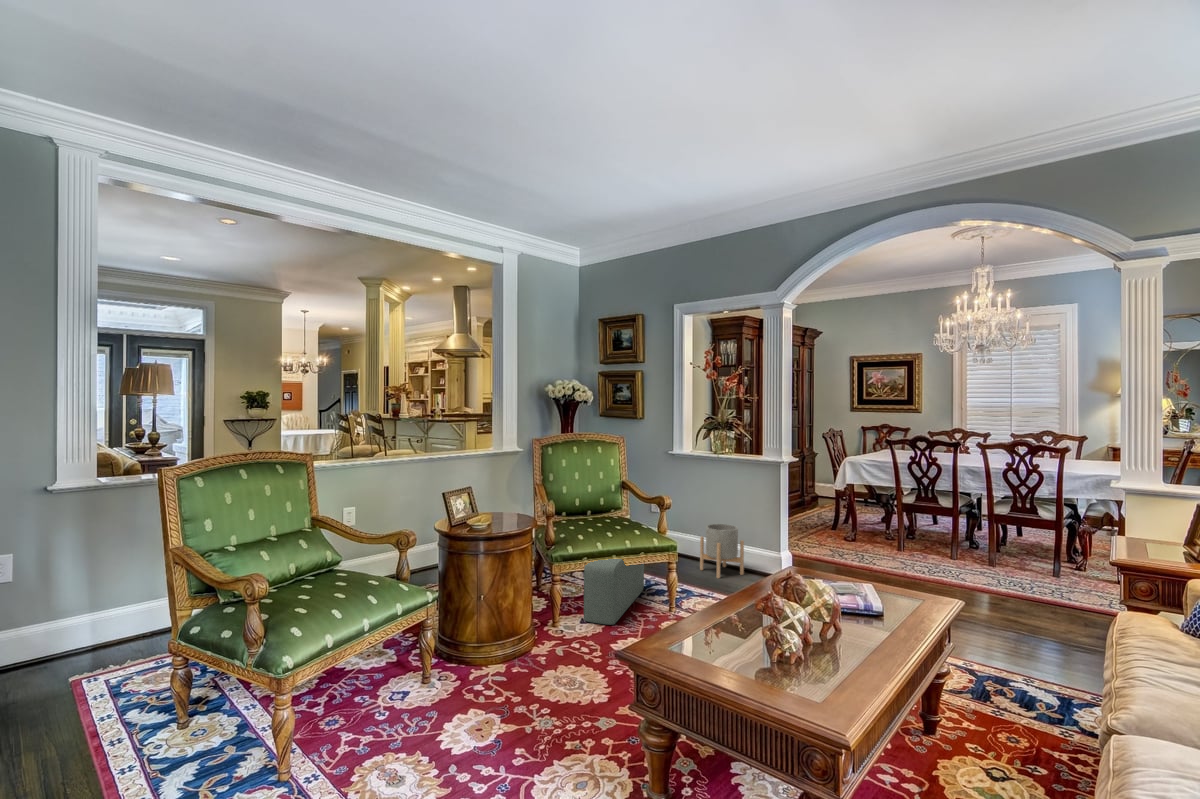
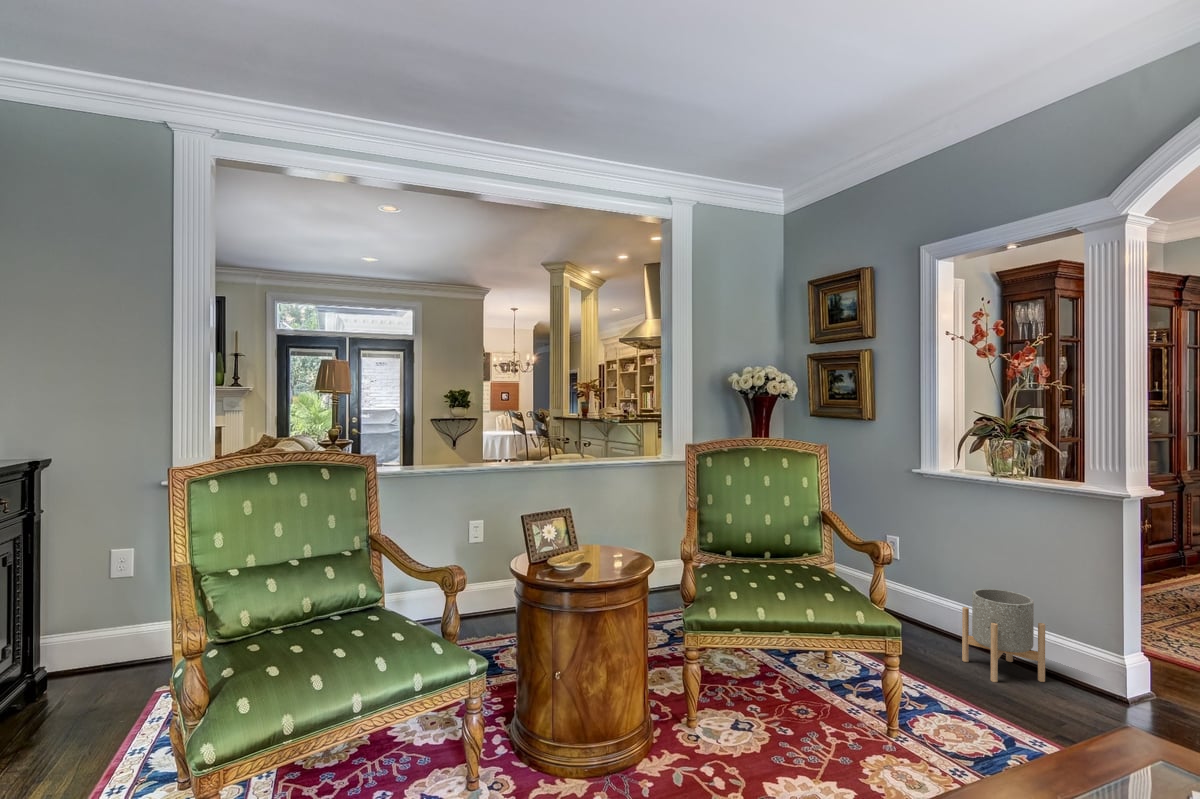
pouf: present [584,559,644,625] -> none [737,599,854,743]

